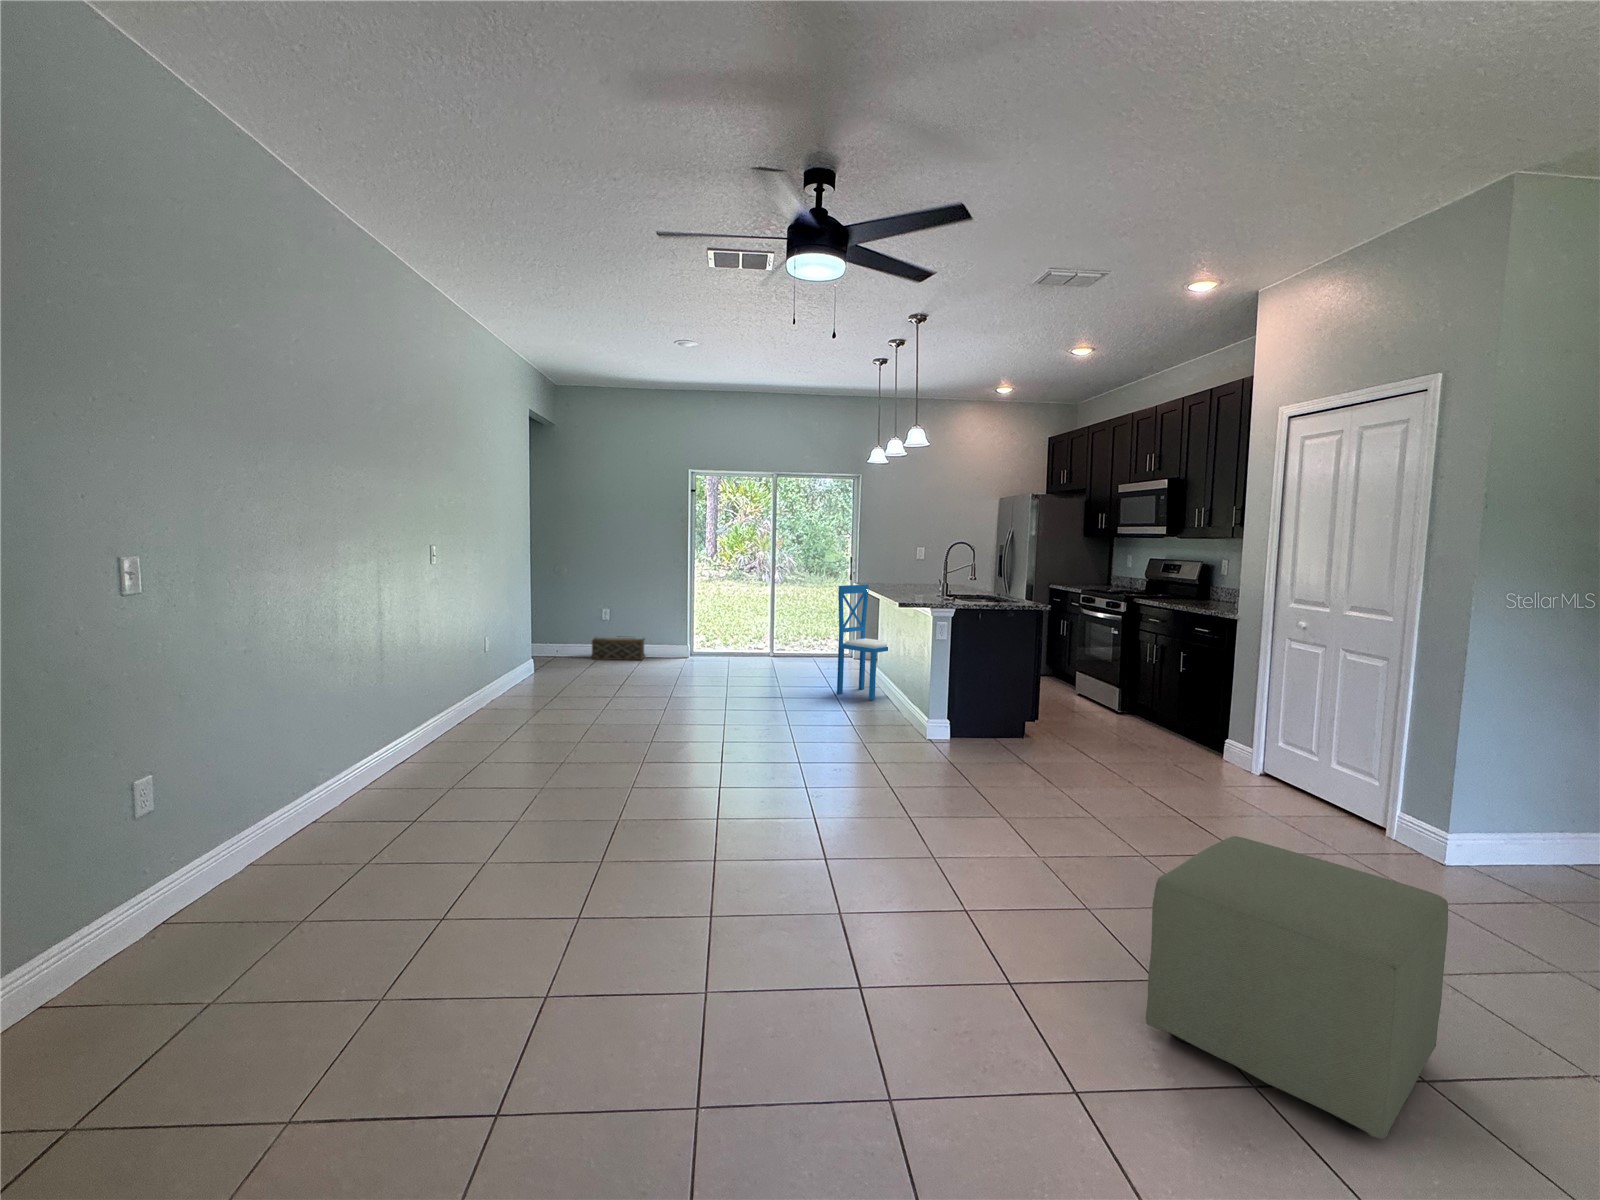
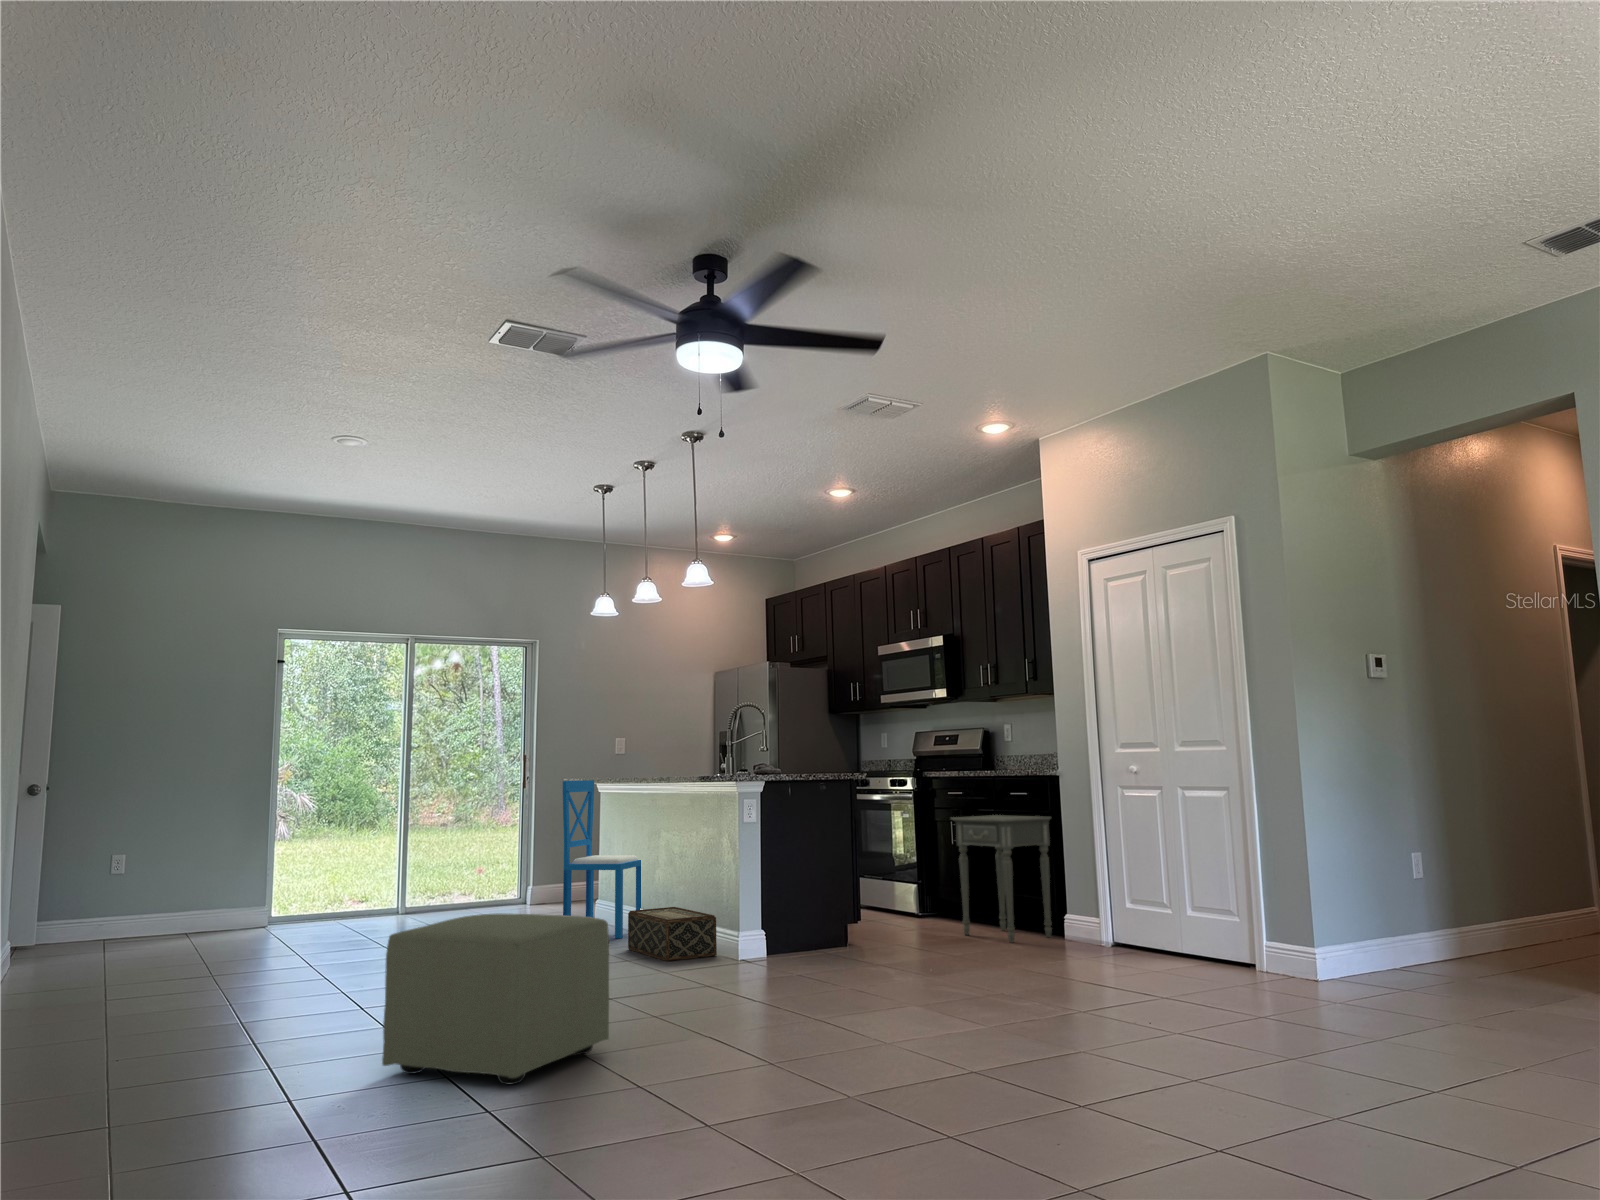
woven basket: present [592,636,645,660] -> present [628,907,717,961]
side table: none [1135,643,1229,755] -> present [951,815,1052,943]
ottoman: present [1146,836,1448,1139] -> present [382,913,609,1085]

